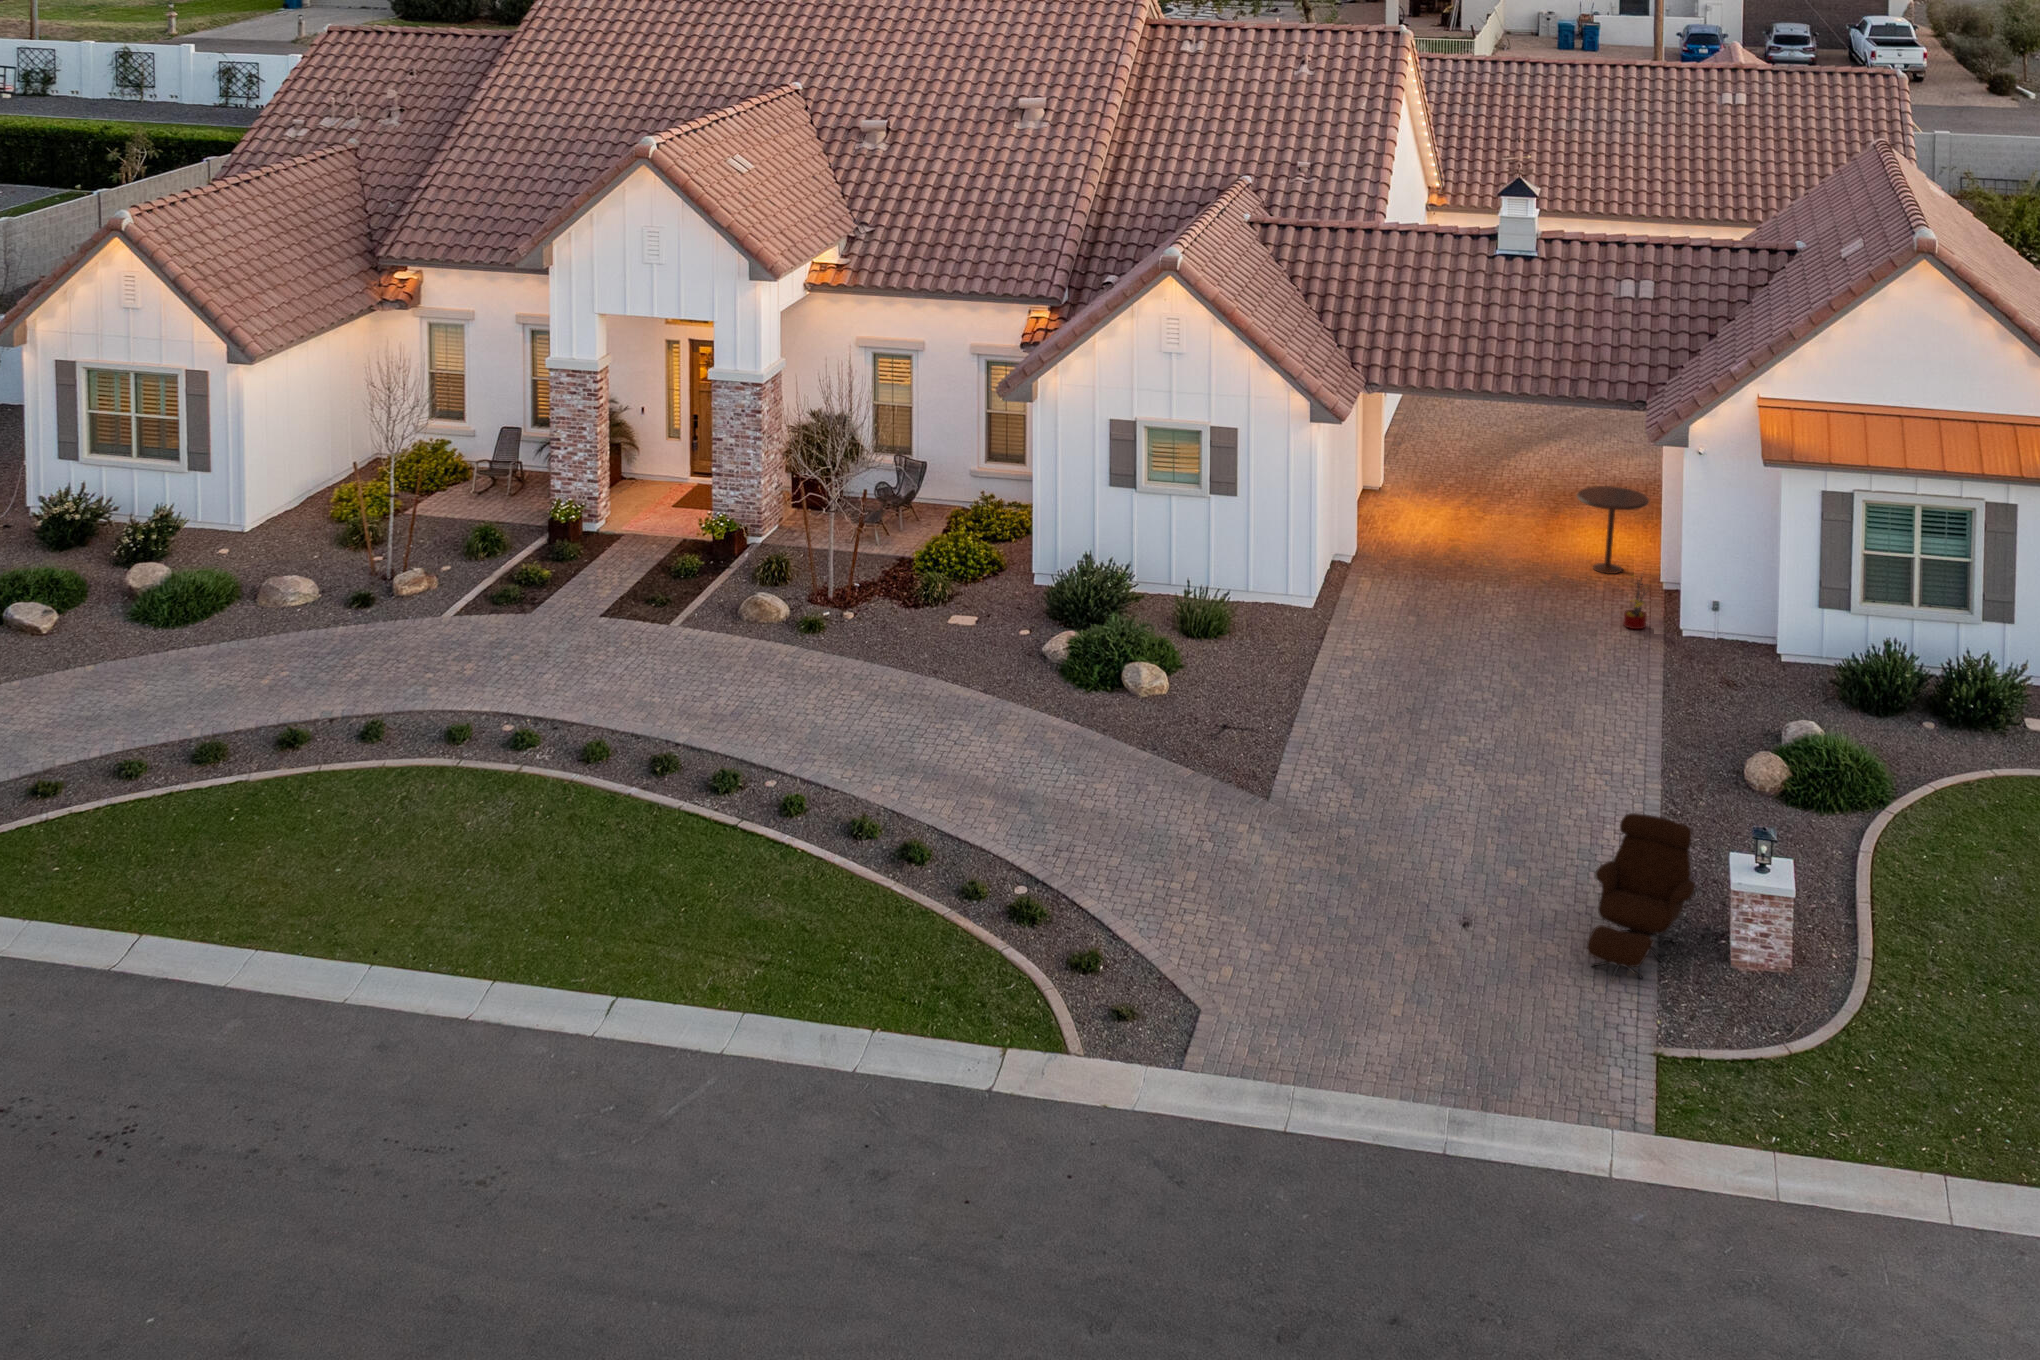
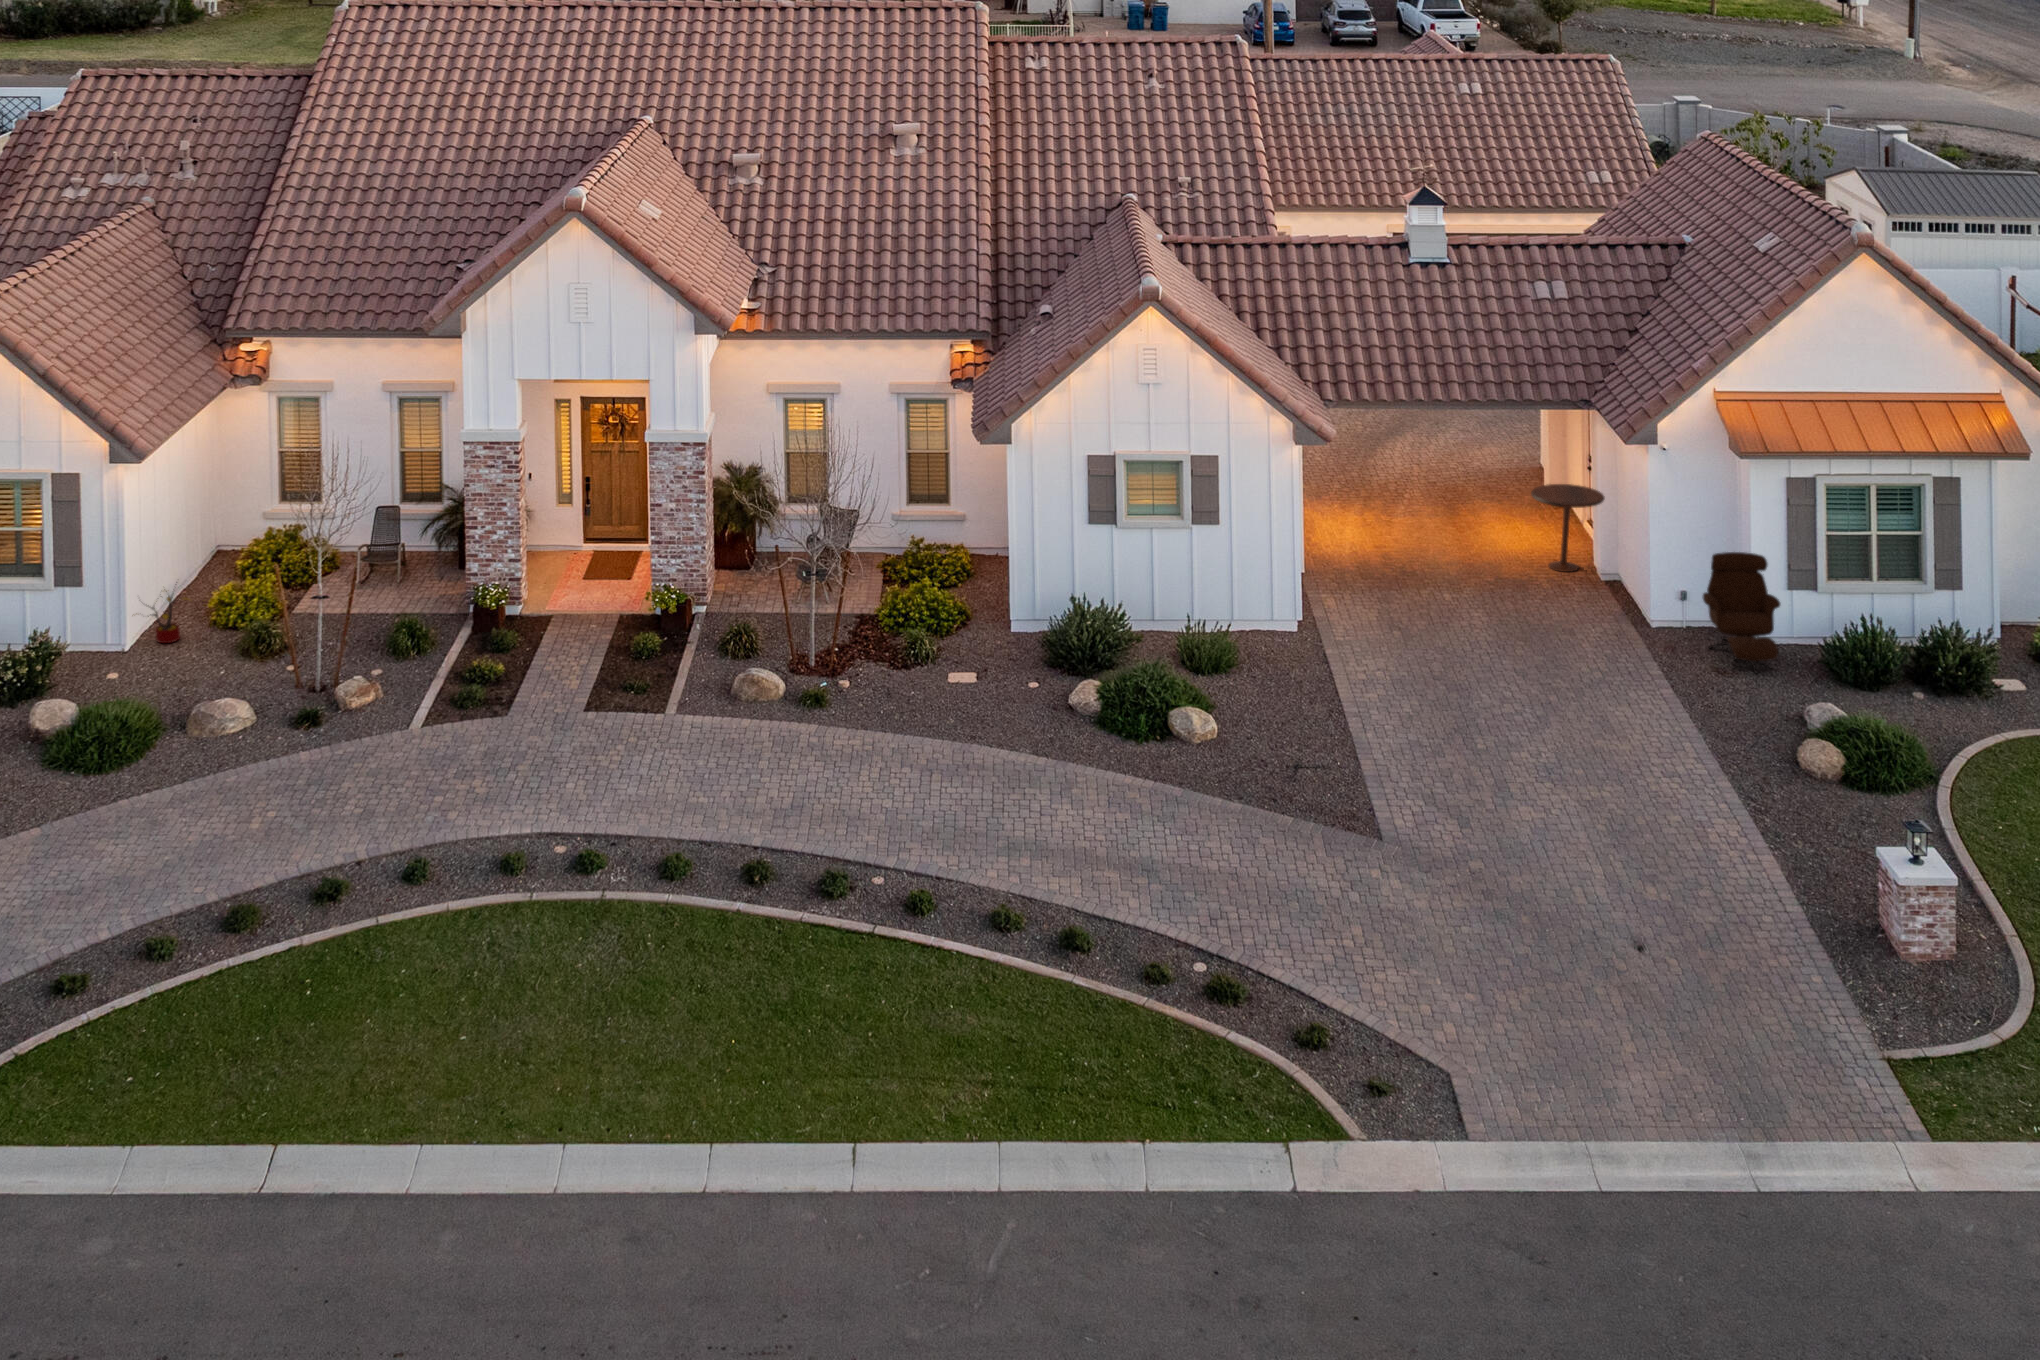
decorative plant: present [1623,578,1649,629] -> present [150,591,188,643]
lounge chair: present [1587,813,1695,981] -> present [1703,552,1780,673]

